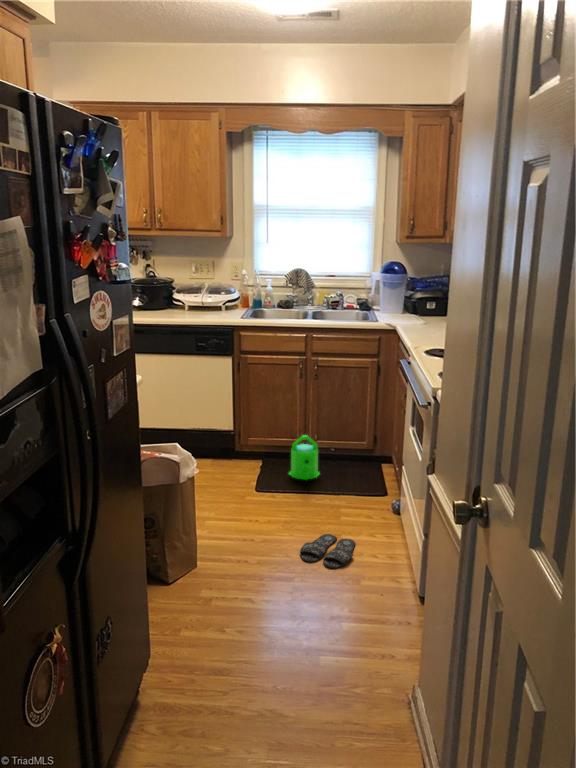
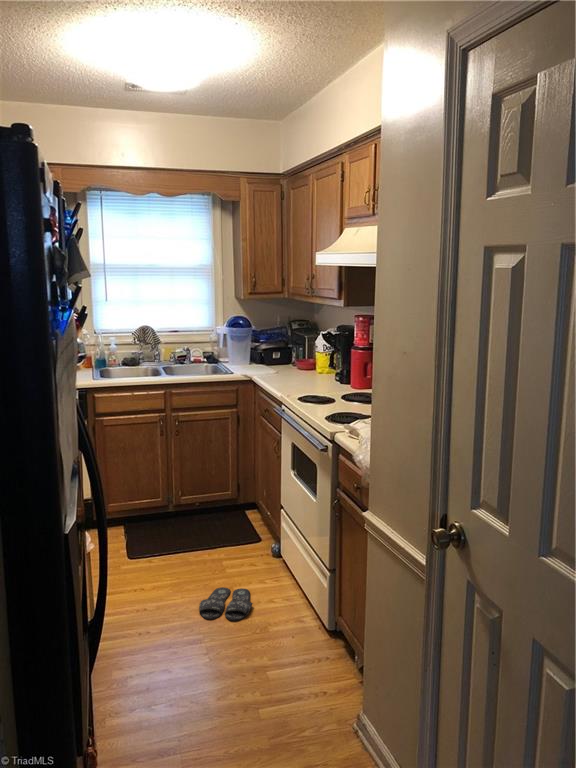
watering can: present [289,435,319,480] -> none [157,492,190,537]

